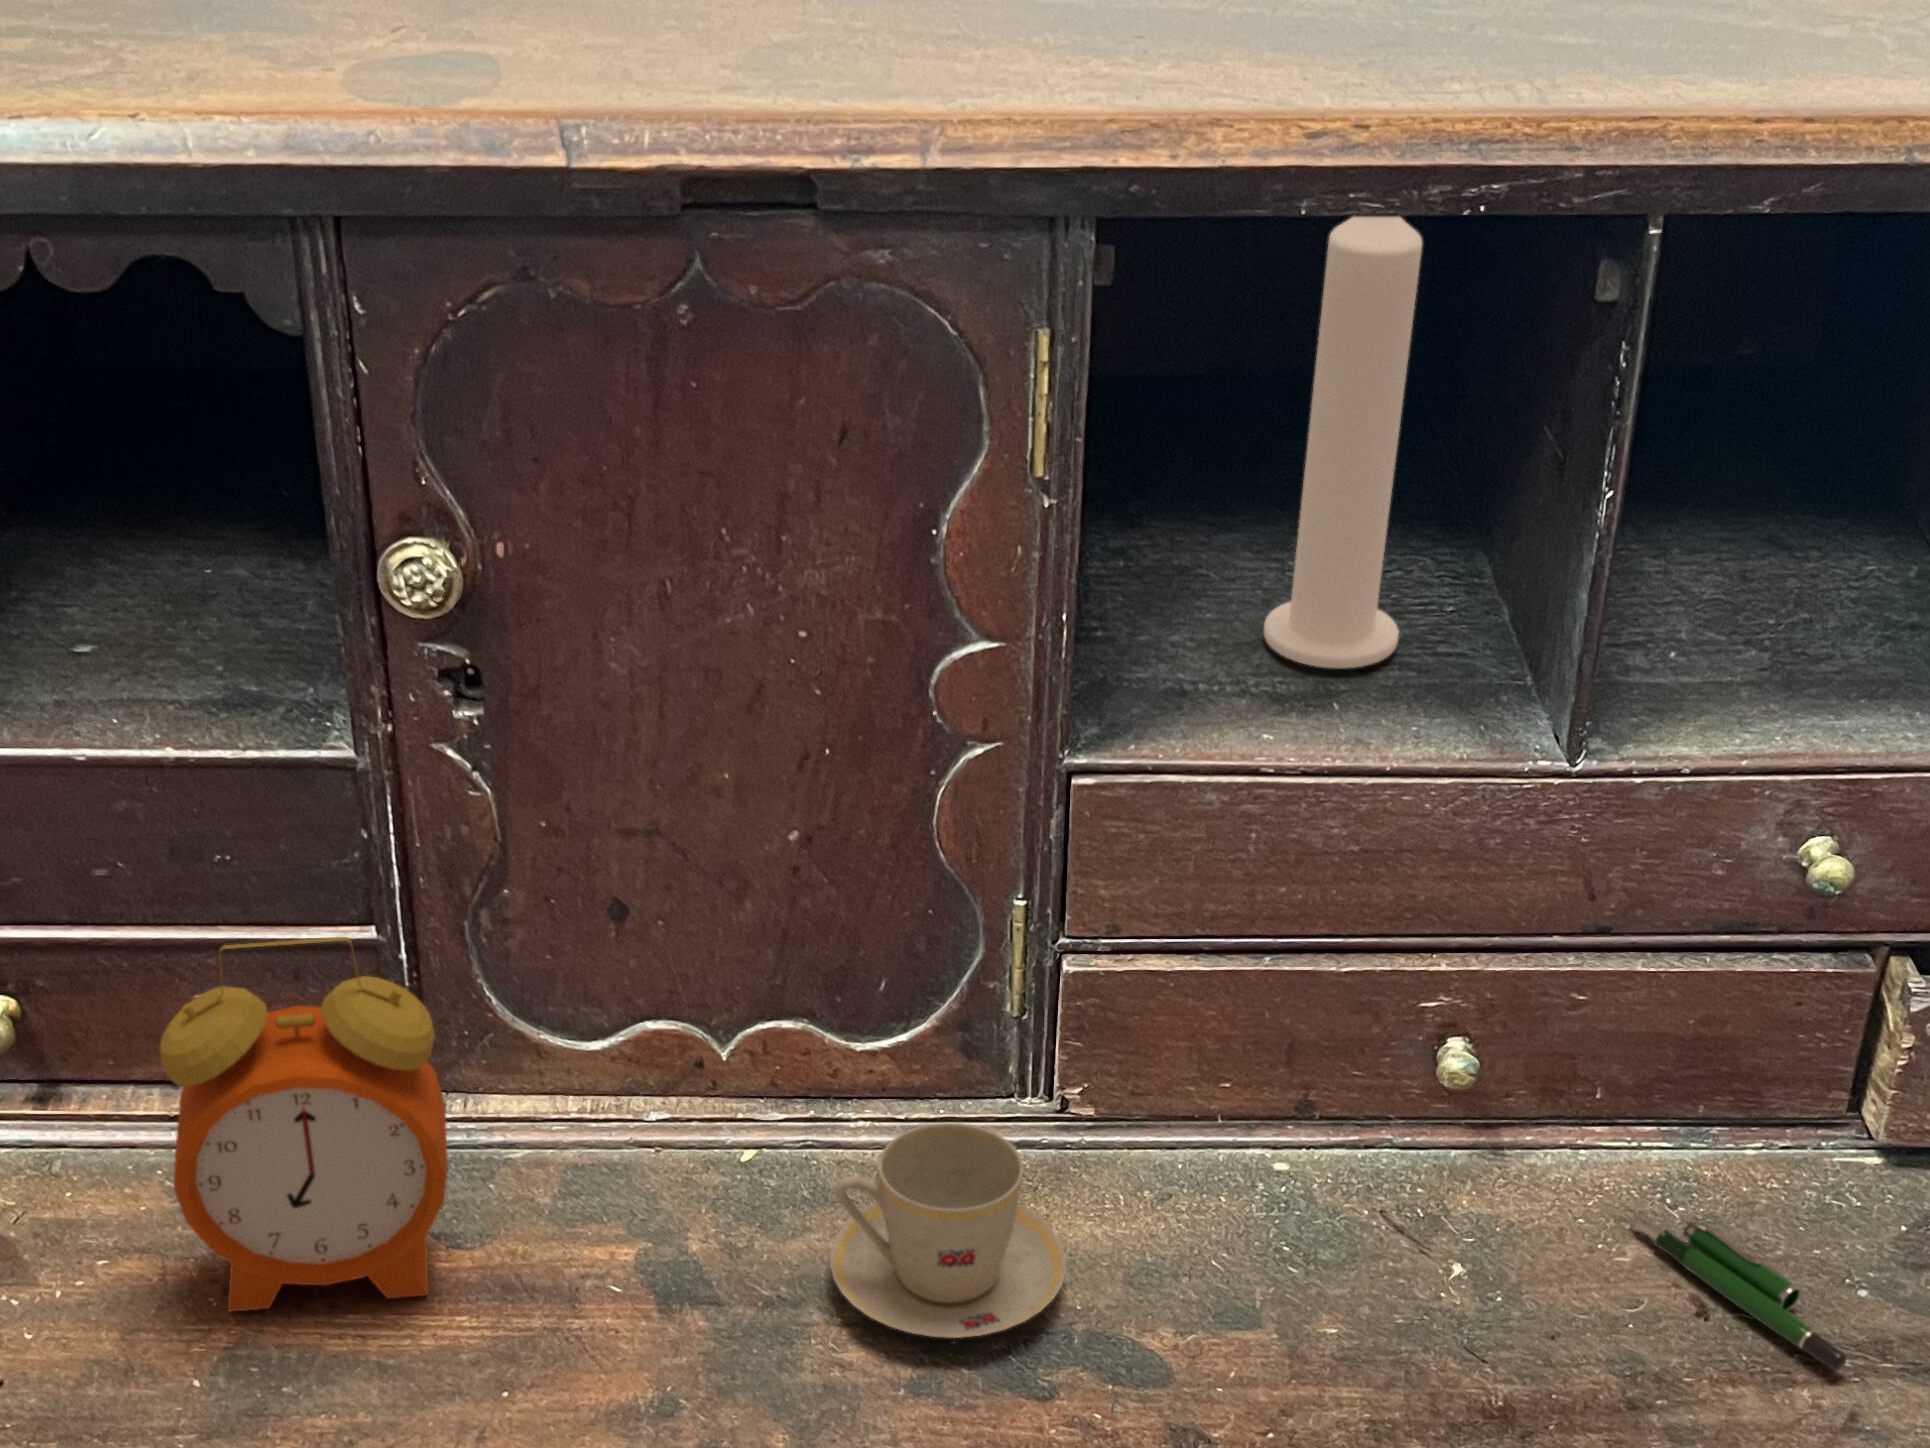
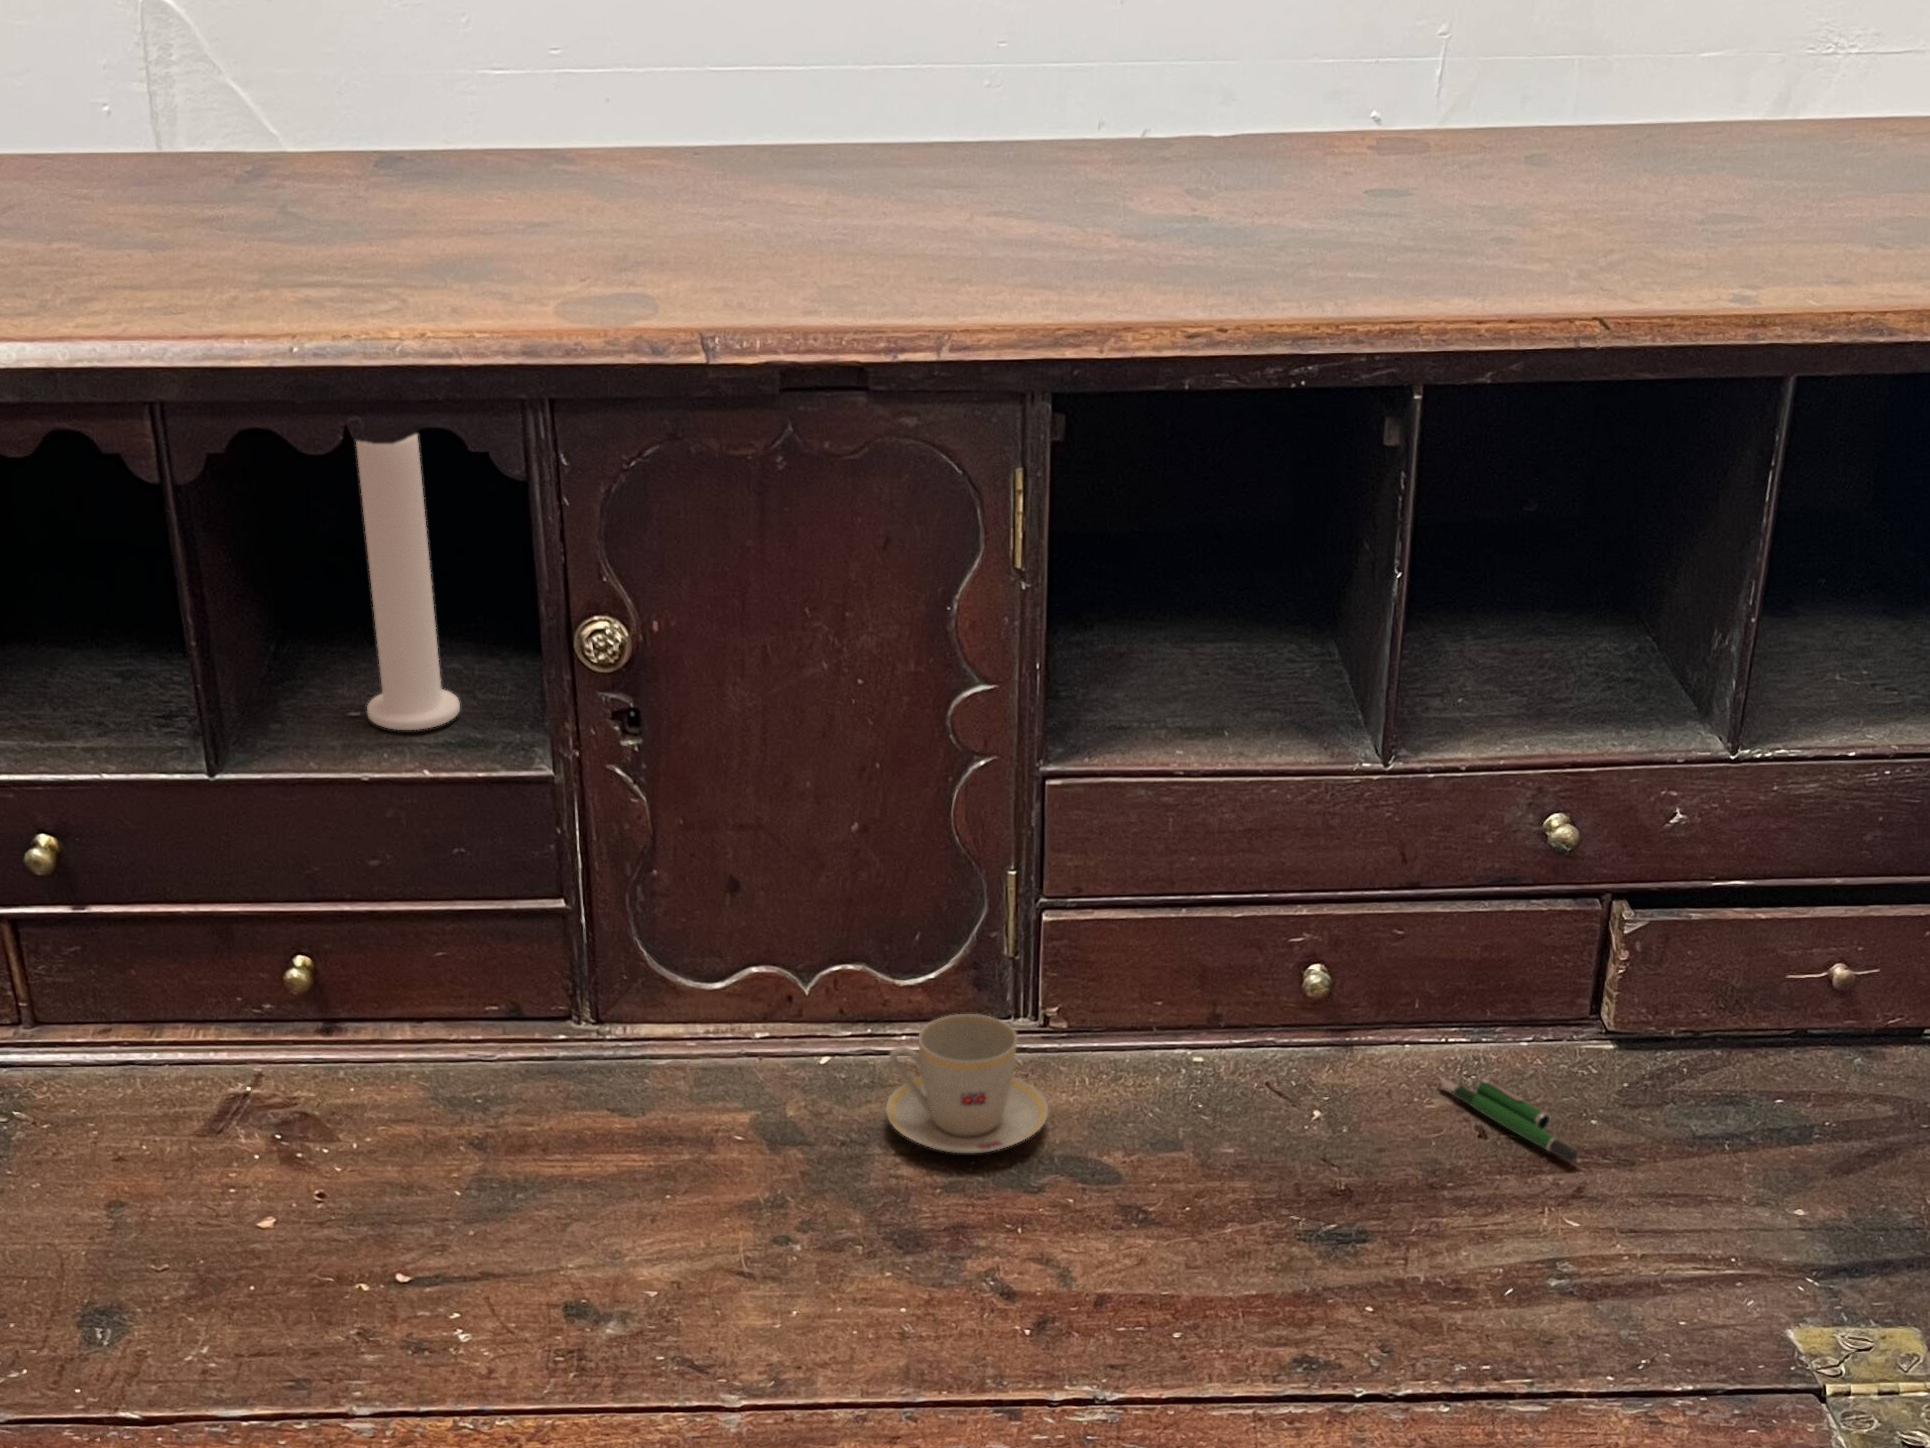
candle: present [1264,217,1422,668] -> present [356,434,460,730]
alarm clock: present [160,937,448,1311] -> none [433,879,626,1151]

